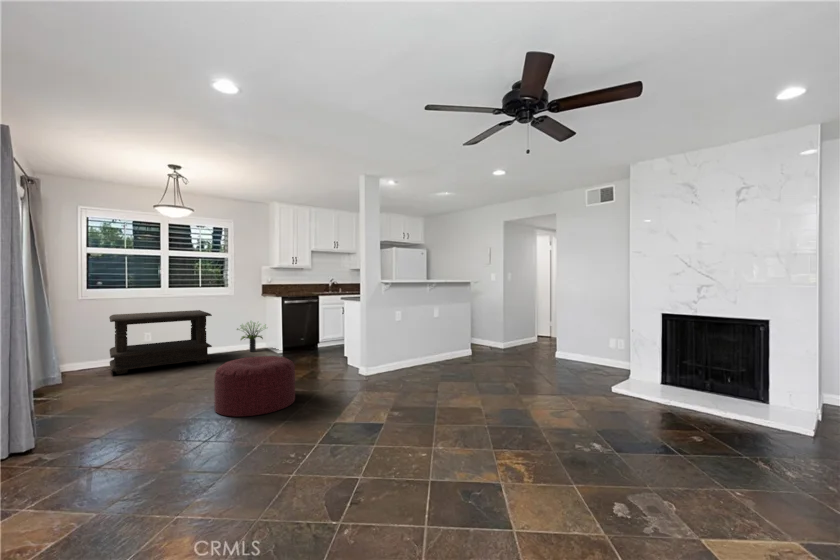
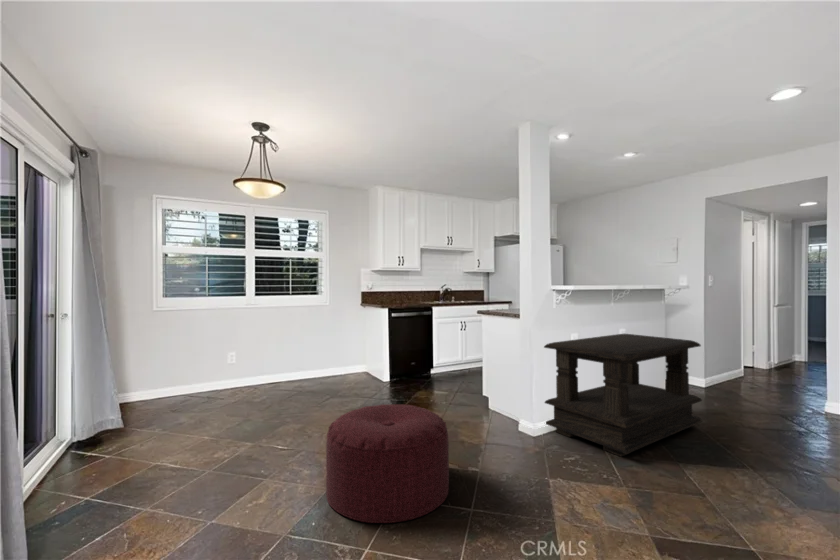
coffee table: present [109,310,212,374] -> present [544,334,702,456]
potted plant: present [237,321,268,352] -> none [332,338,370,378]

